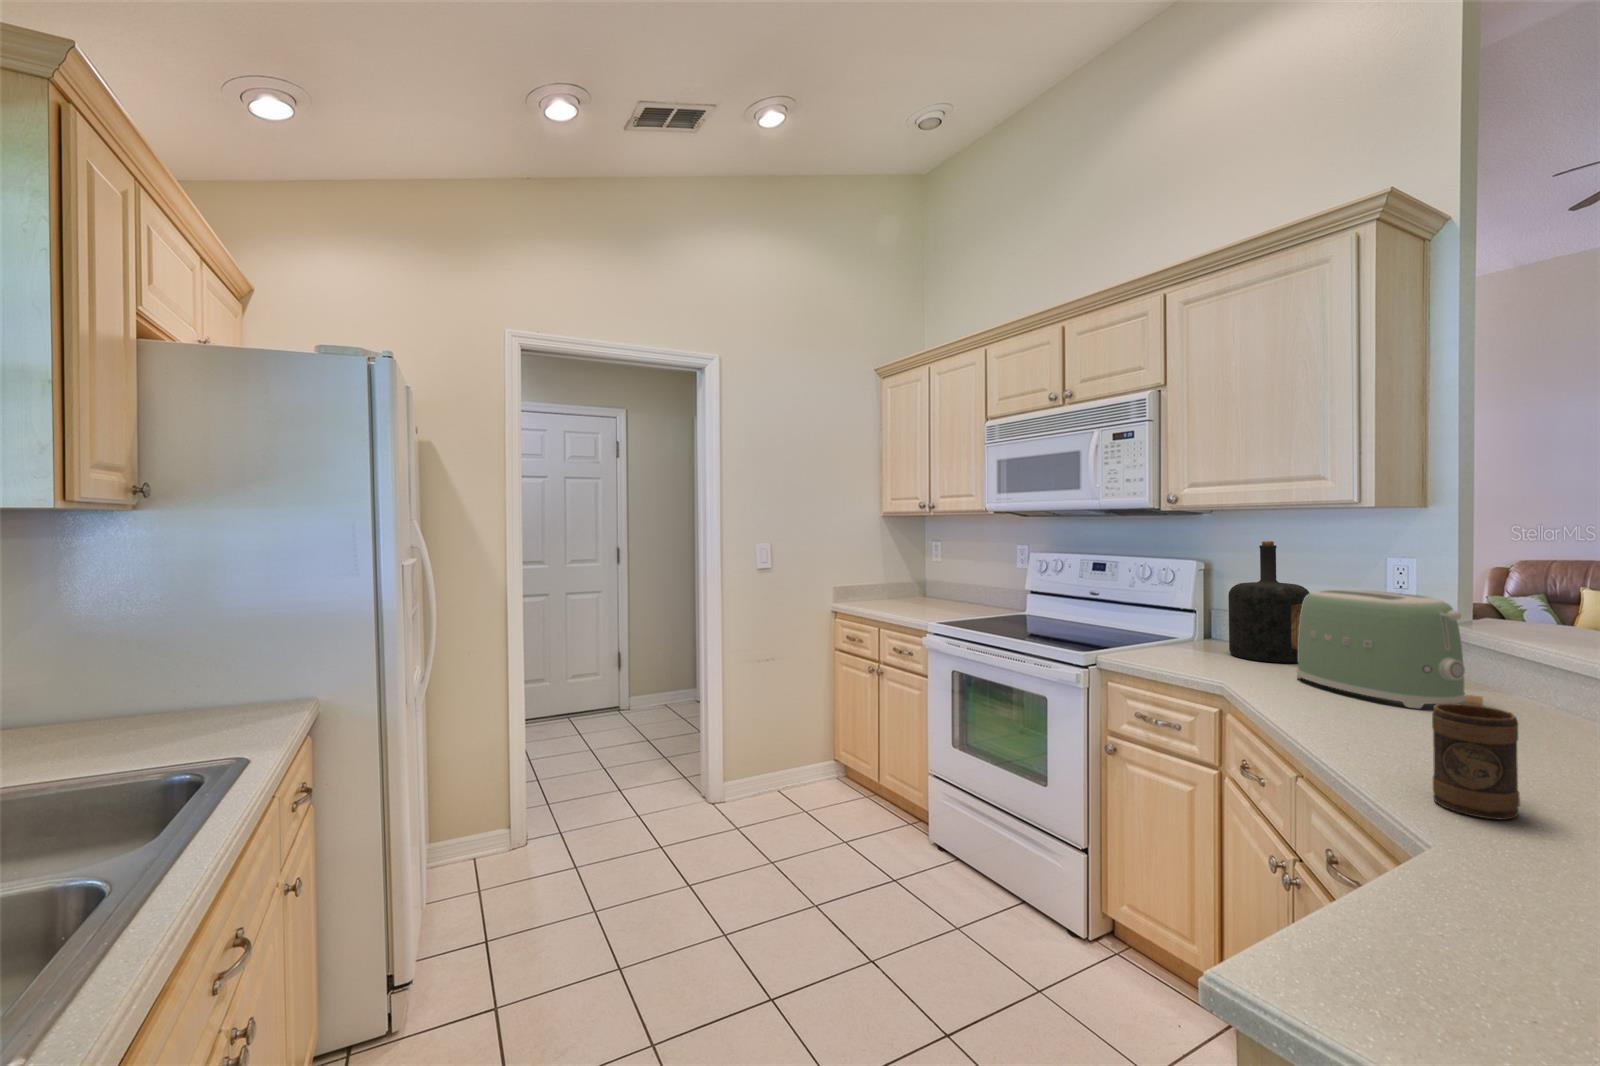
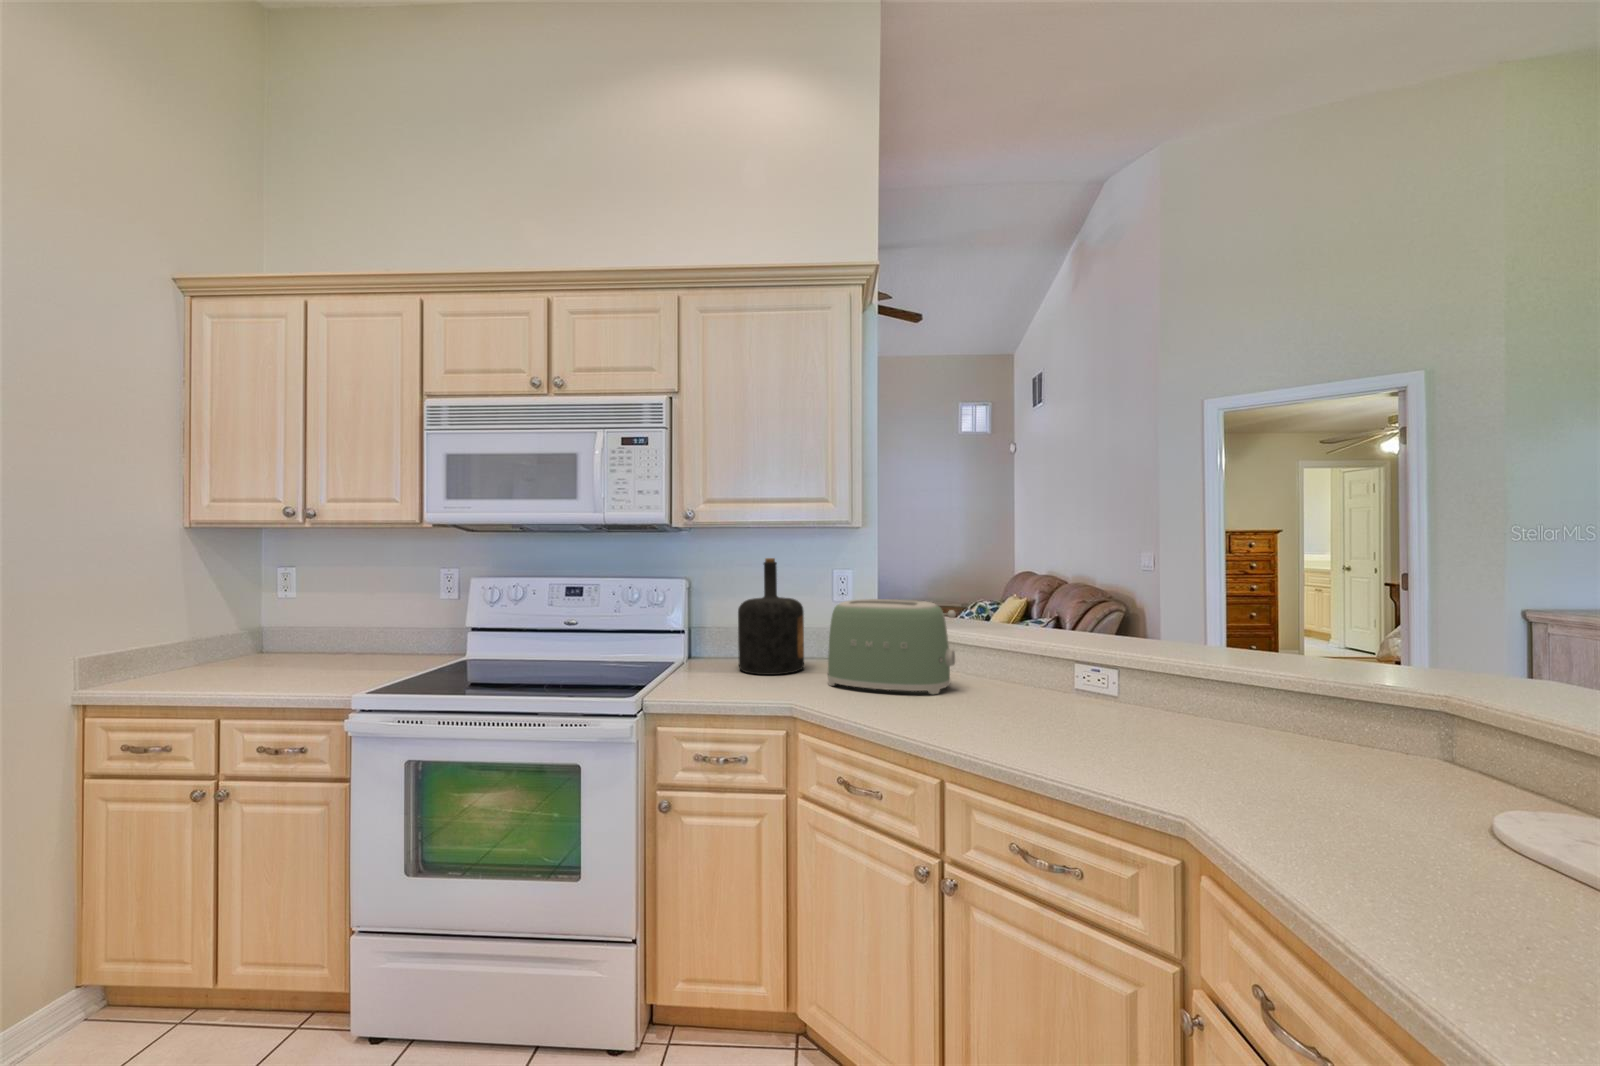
mug: present [1432,695,1520,820] -> none [1085,676,1149,772]

